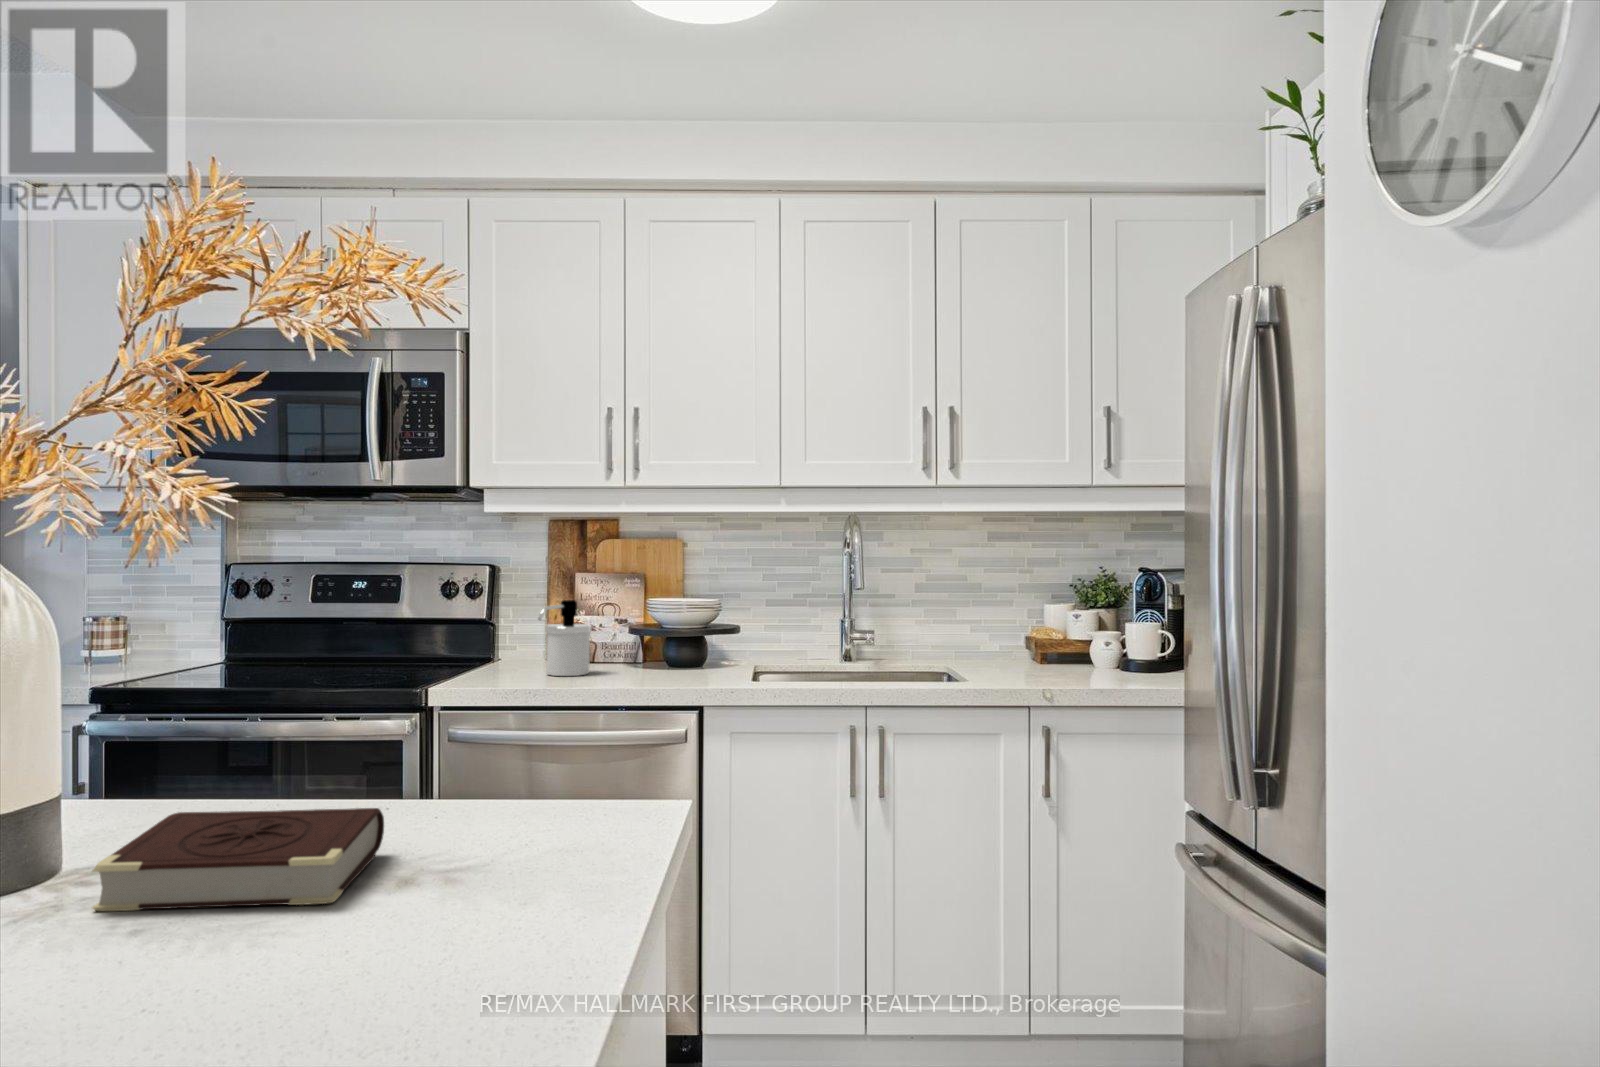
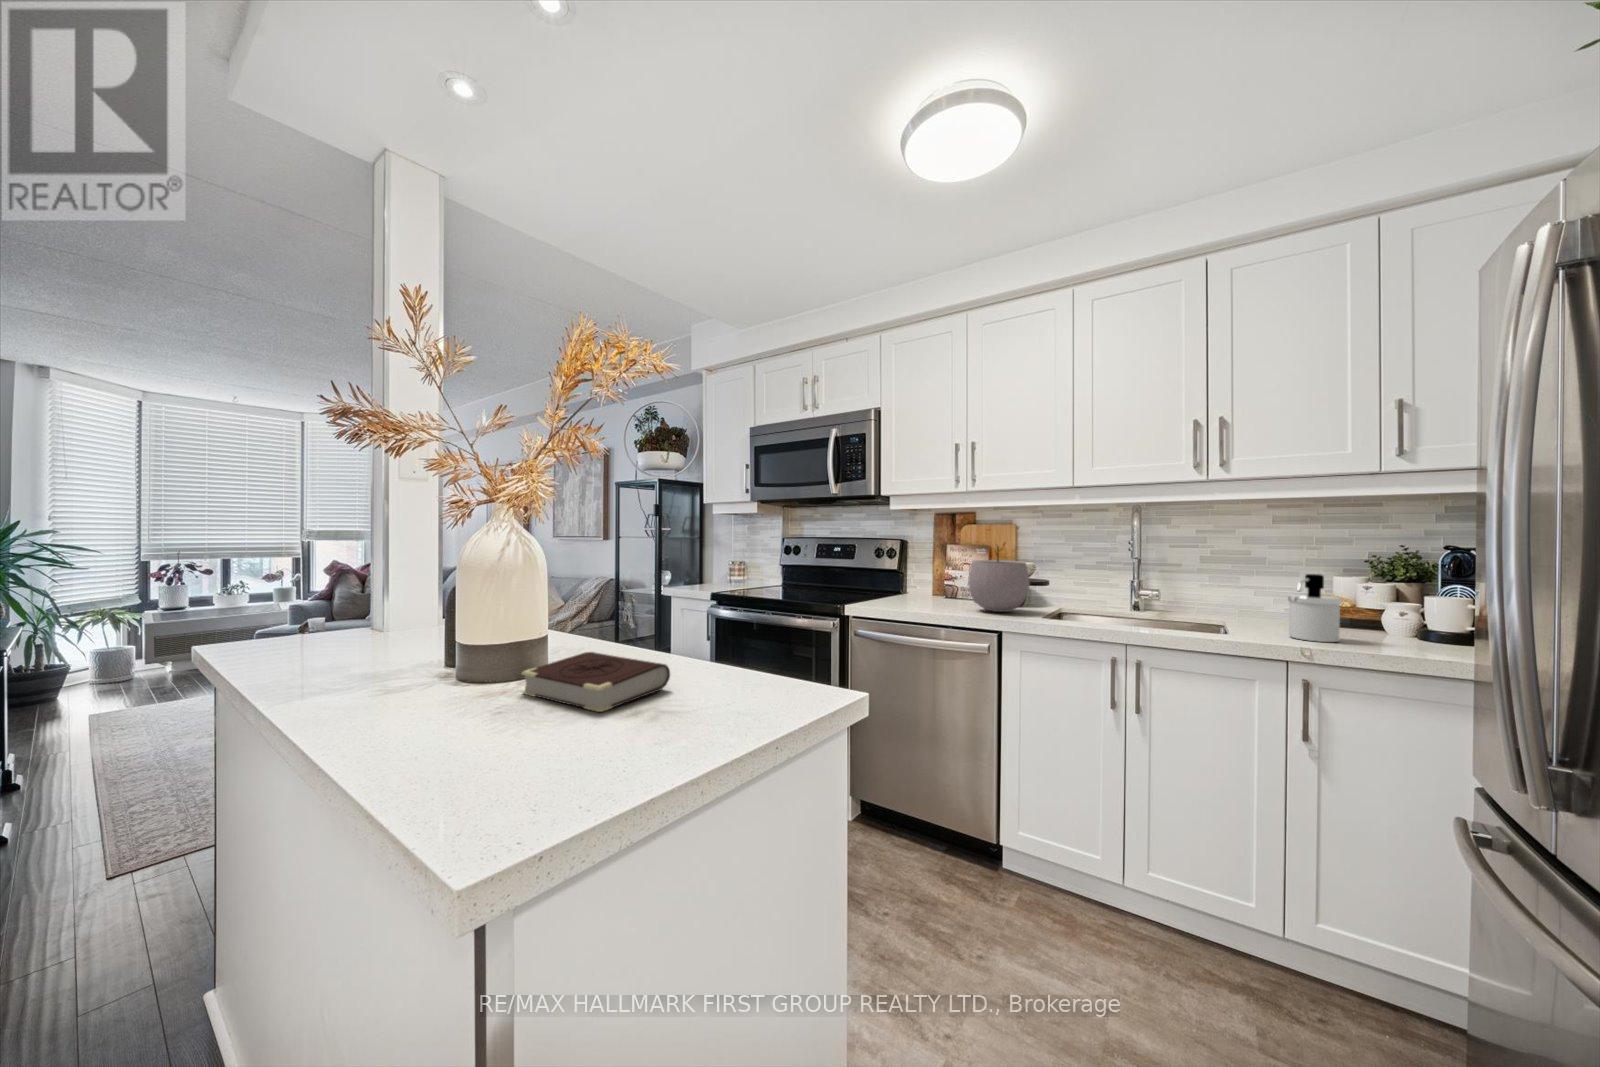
plant pot: none [632,564,723,678] -> present [968,546,1030,612]
soap dispenser: present [538,600,592,676] -> present [1288,574,1342,642]

